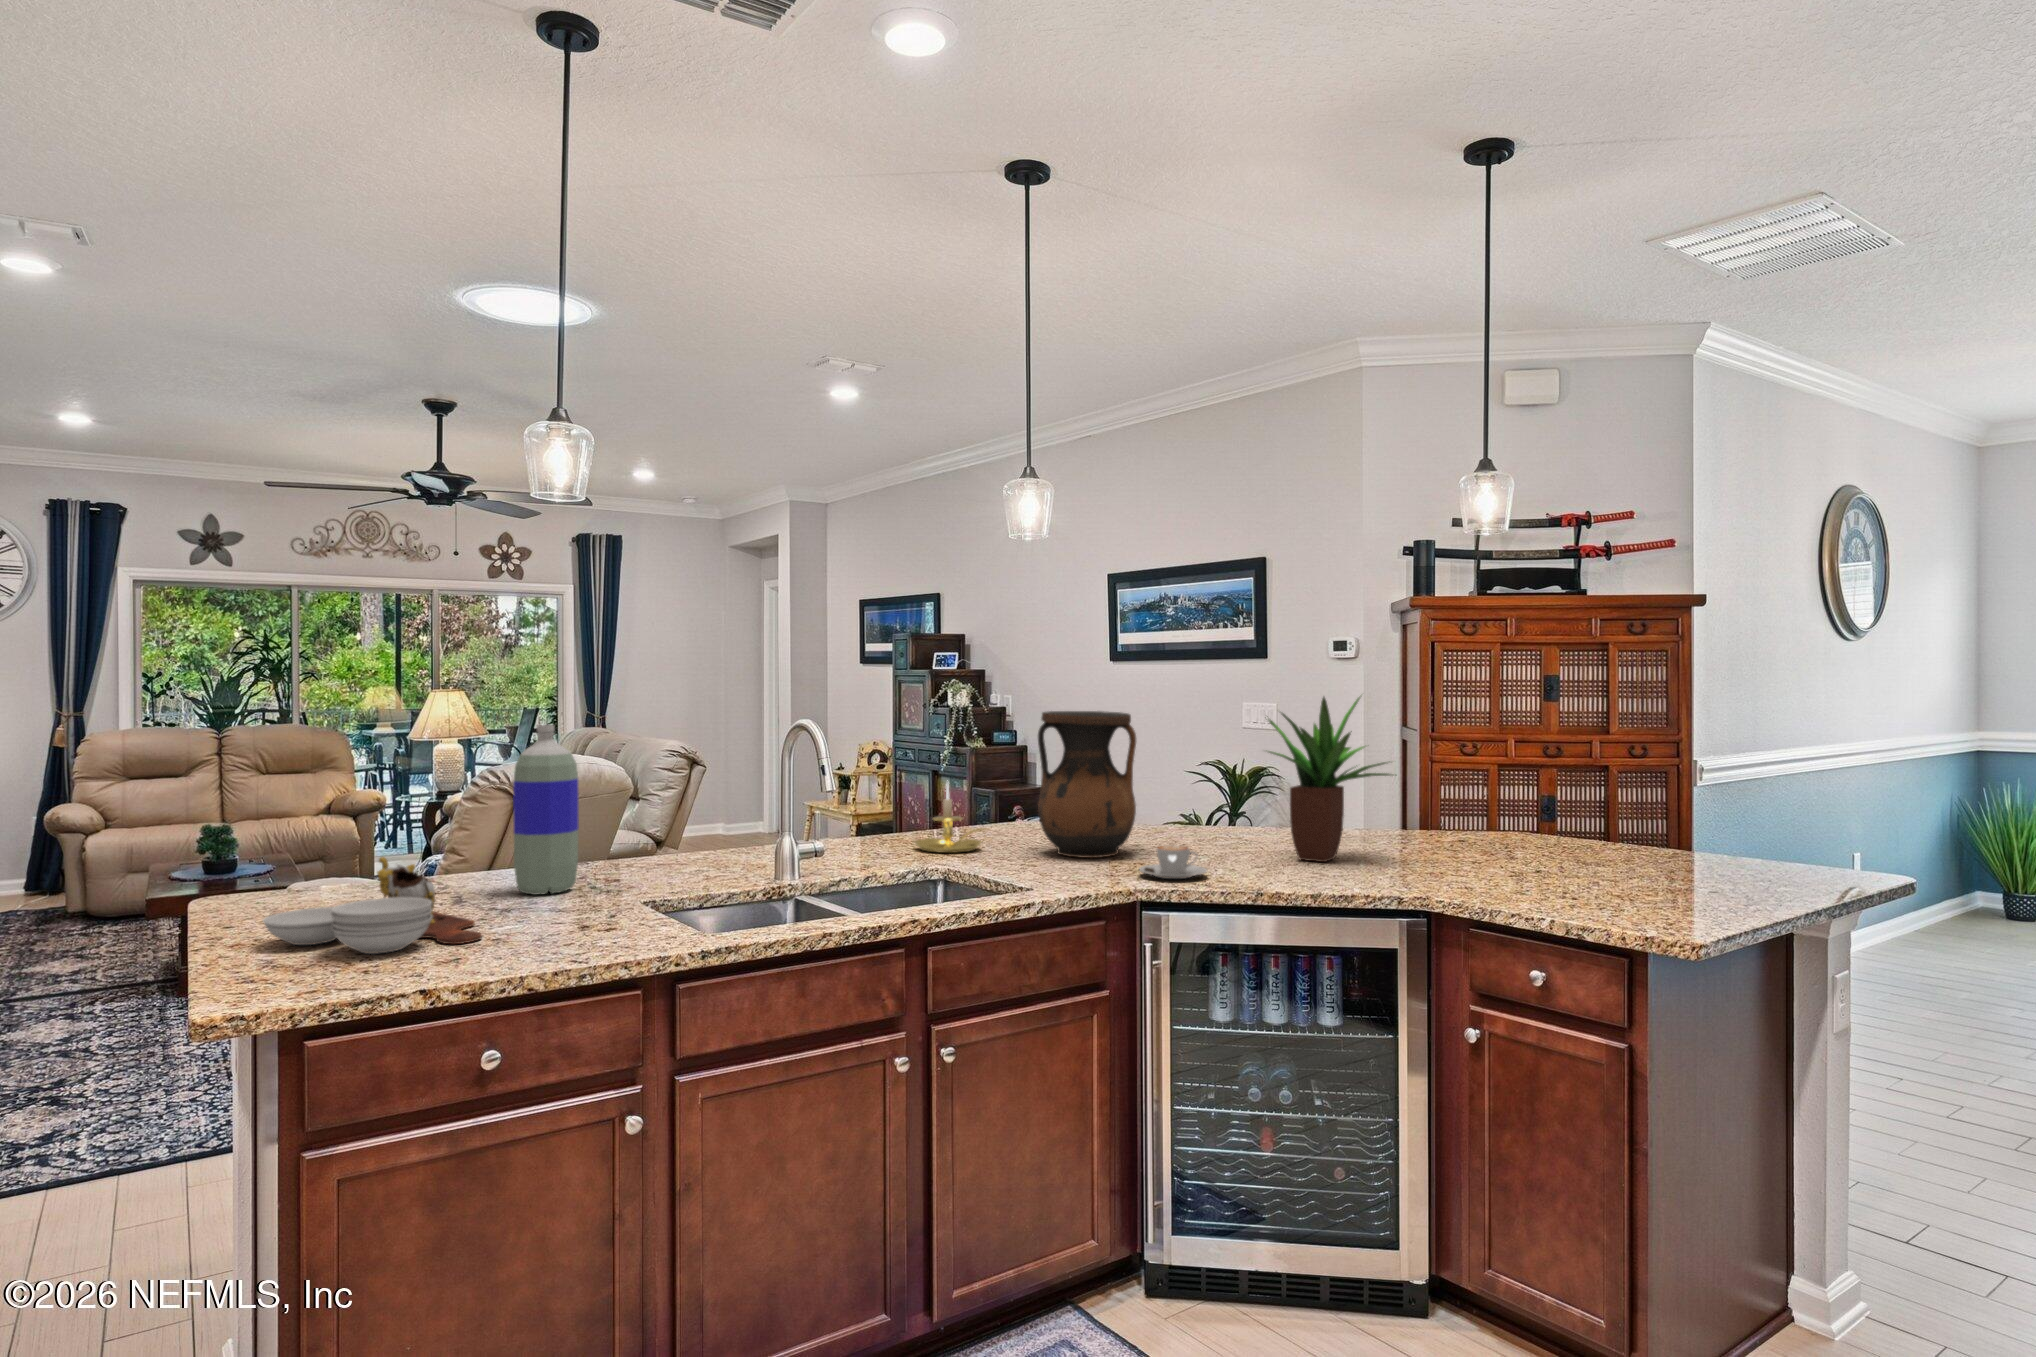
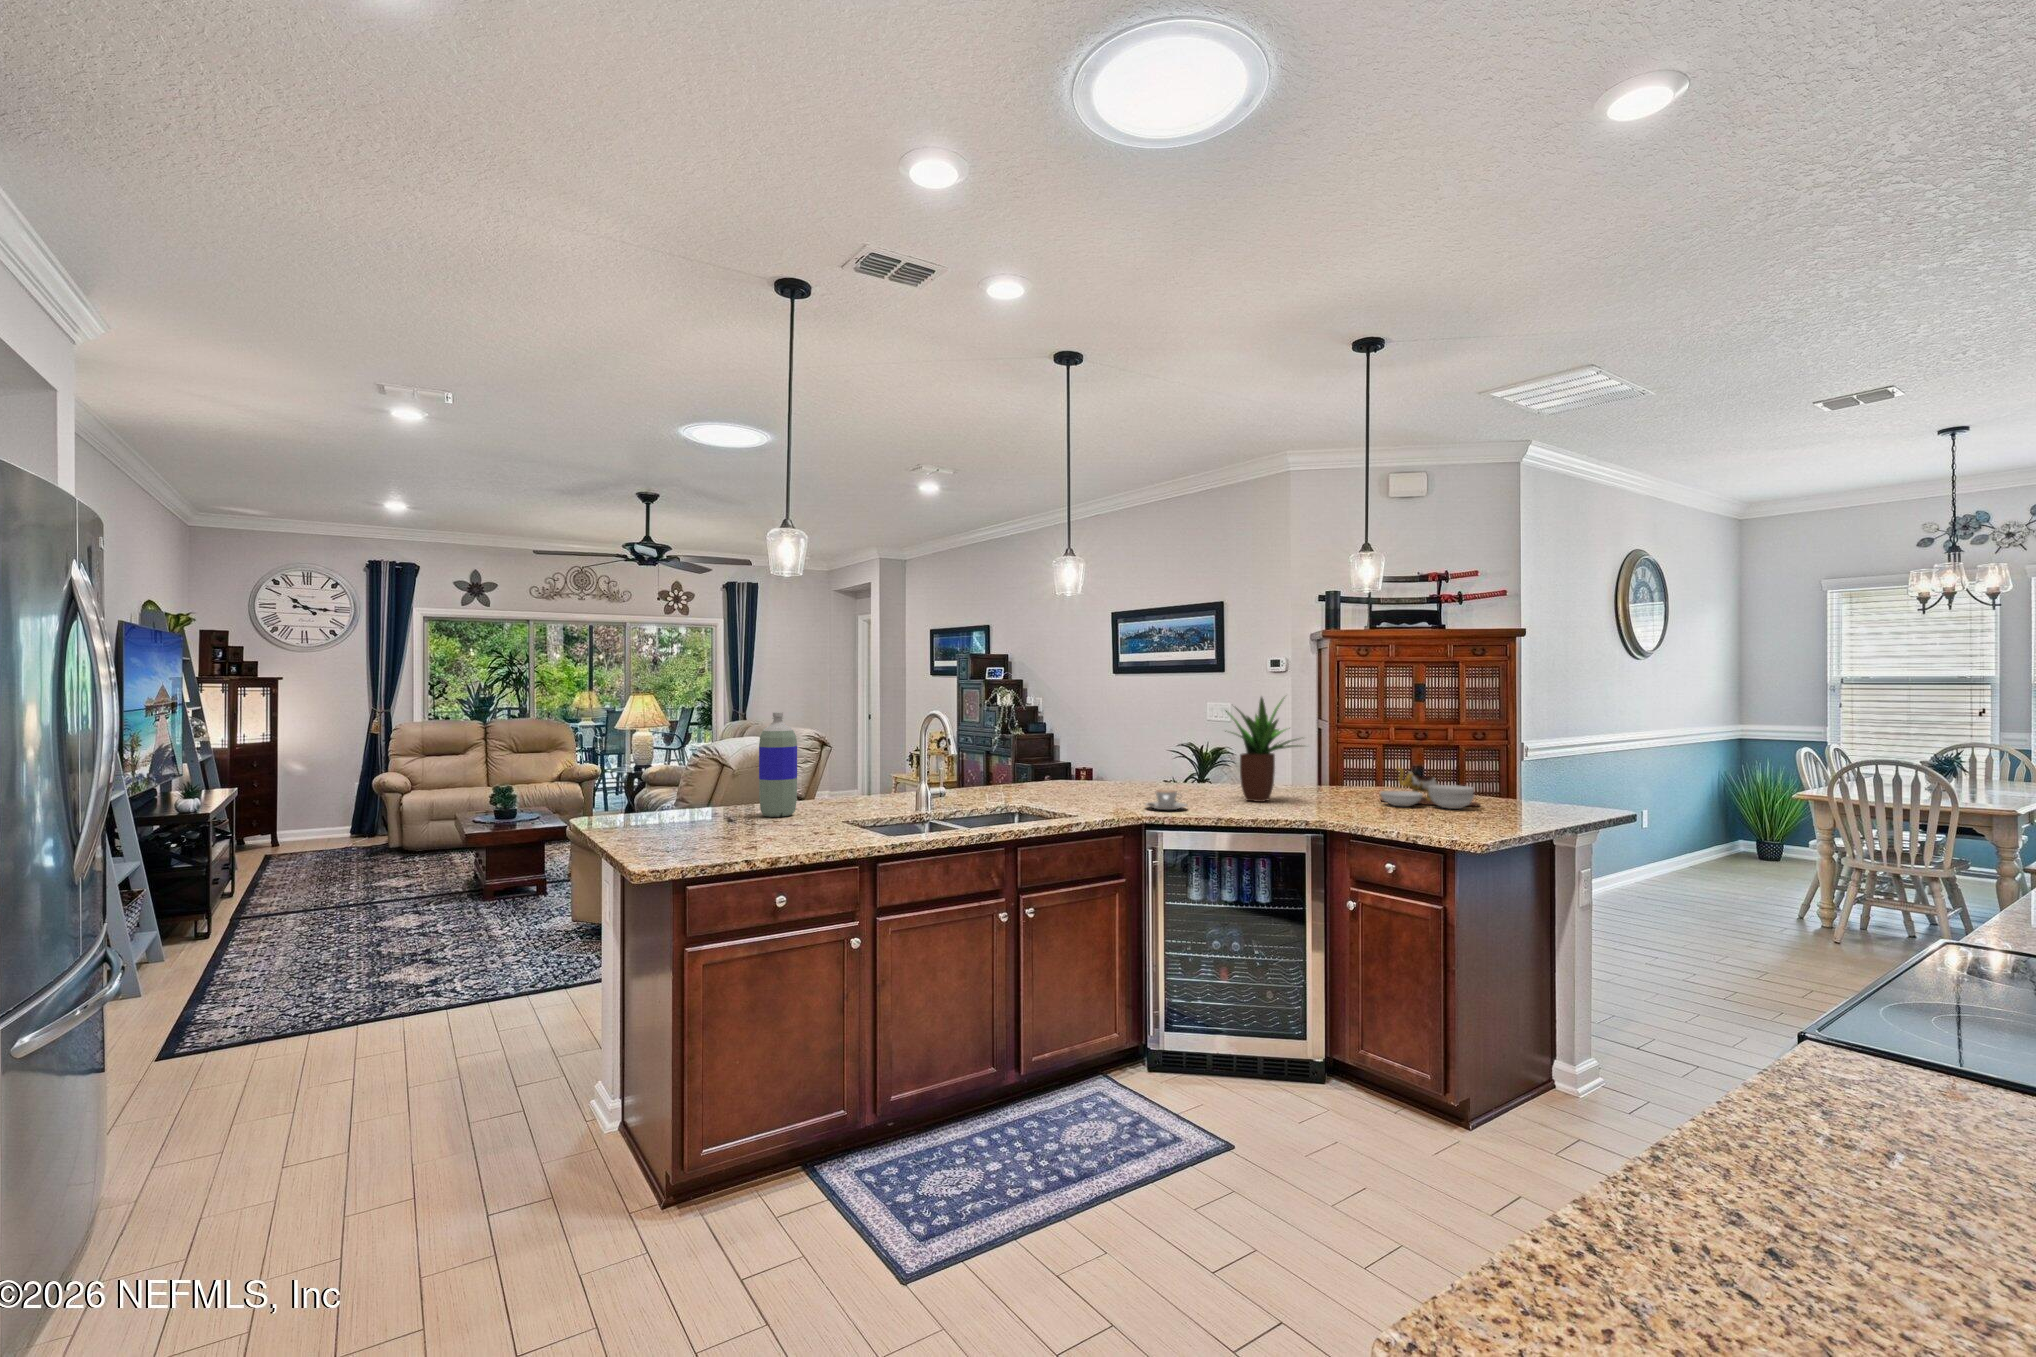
vase: present [1038,711,1136,858] -> none [1077,706,1141,799]
candle holder: present [915,784,985,853] -> none [997,750,1047,796]
cutting board: present [263,857,482,954] -> present [1380,768,1480,809]

